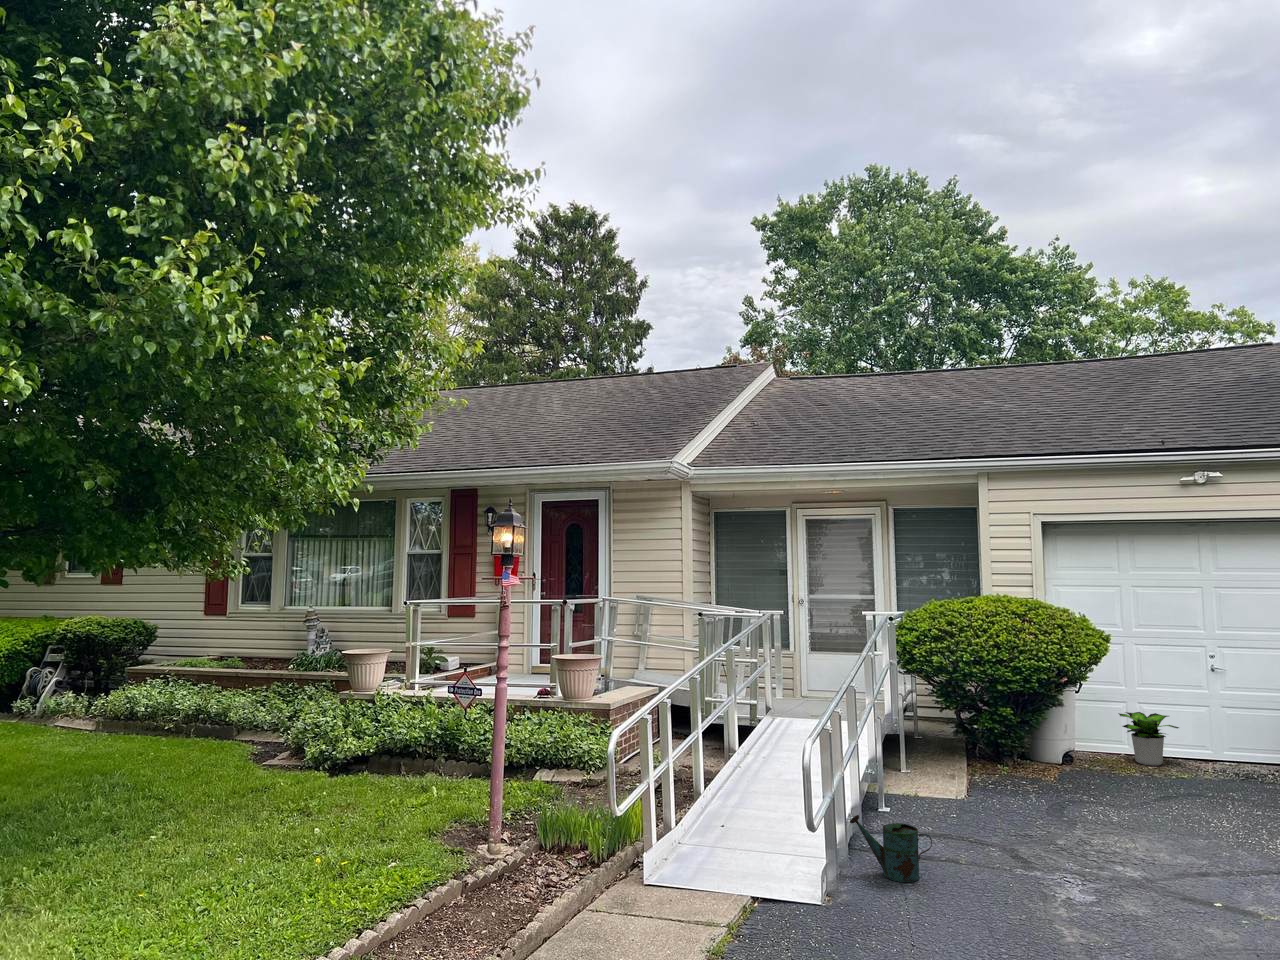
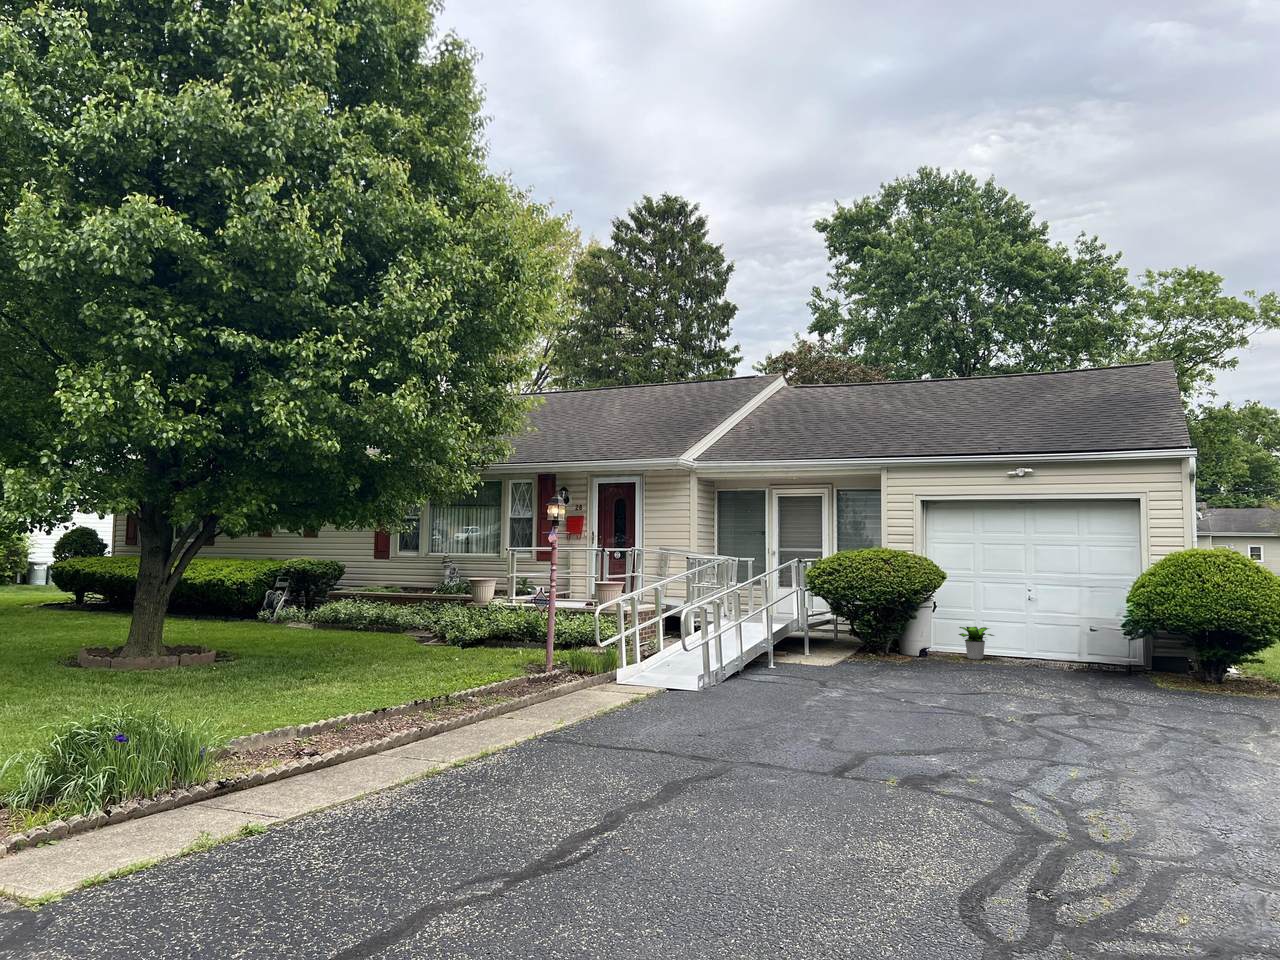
watering can: present [850,815,932,882] -> none [724,658,763,690]

